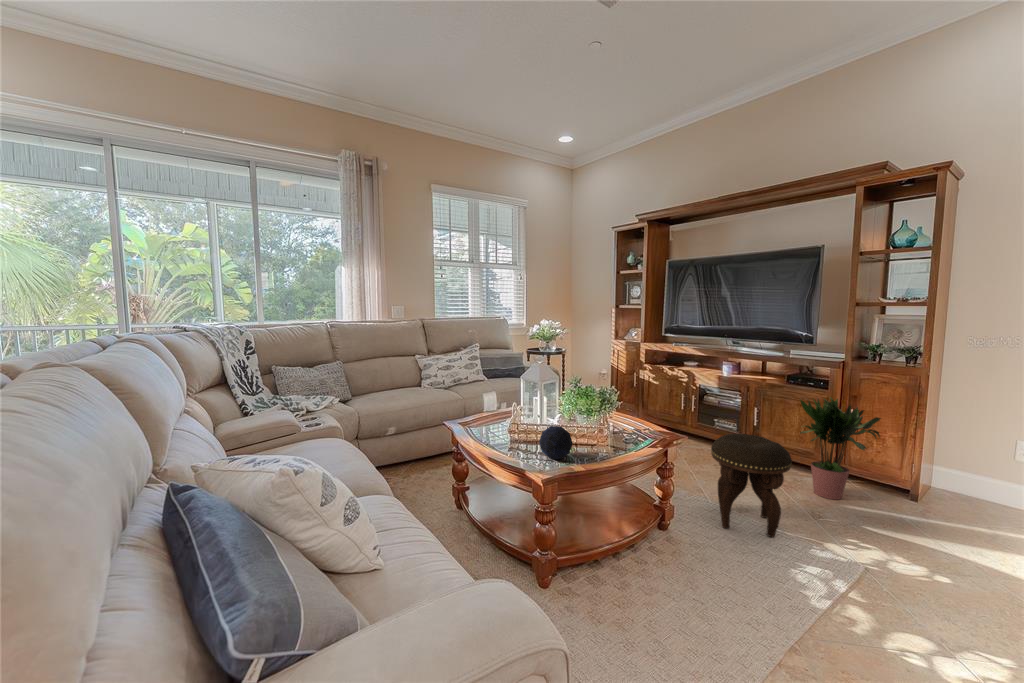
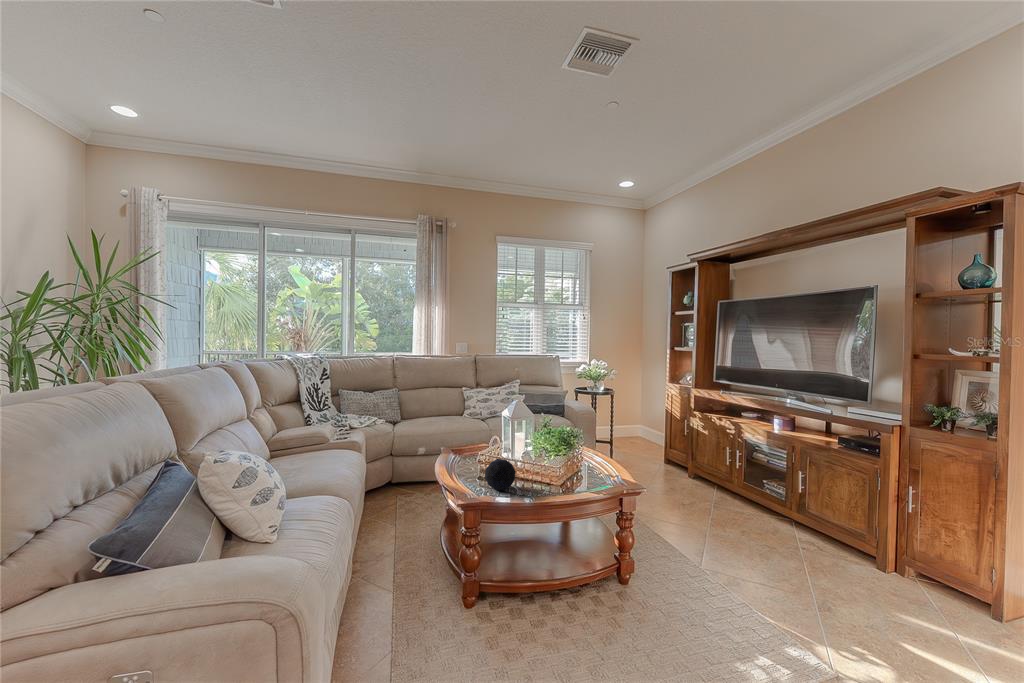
potted plant: present [800,397,881,500] -> none [827,457,937,593]
footstool: present [711,434,792,537] -> none [690,492,777,616]

